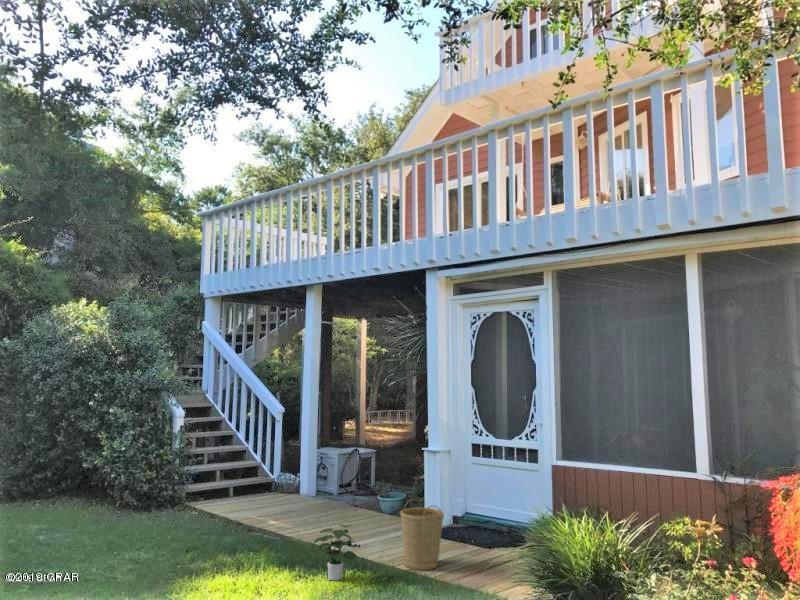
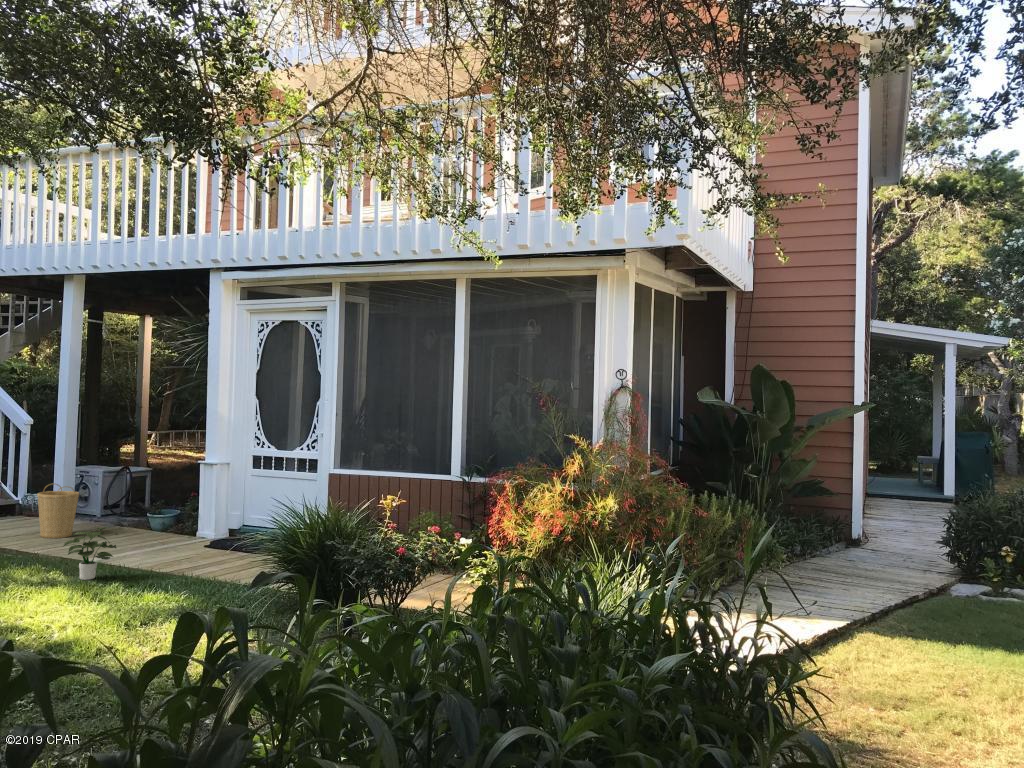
basket: present [400,499,444,570] -> present [37,484,79,538]

